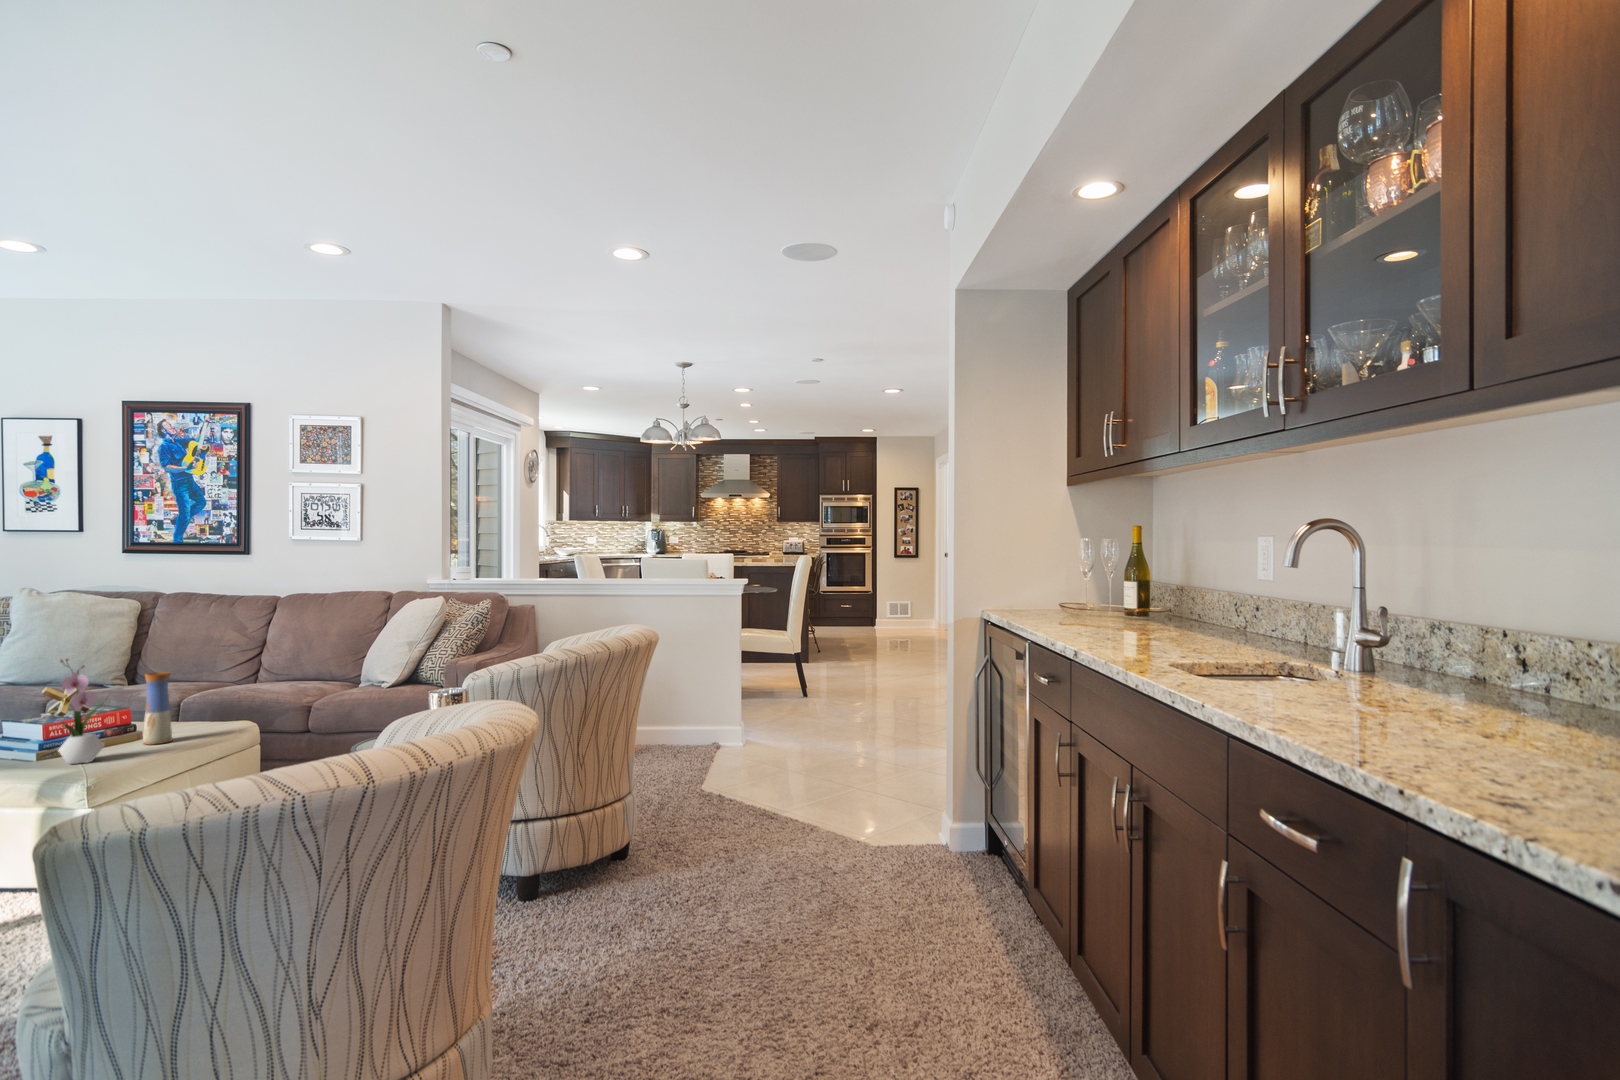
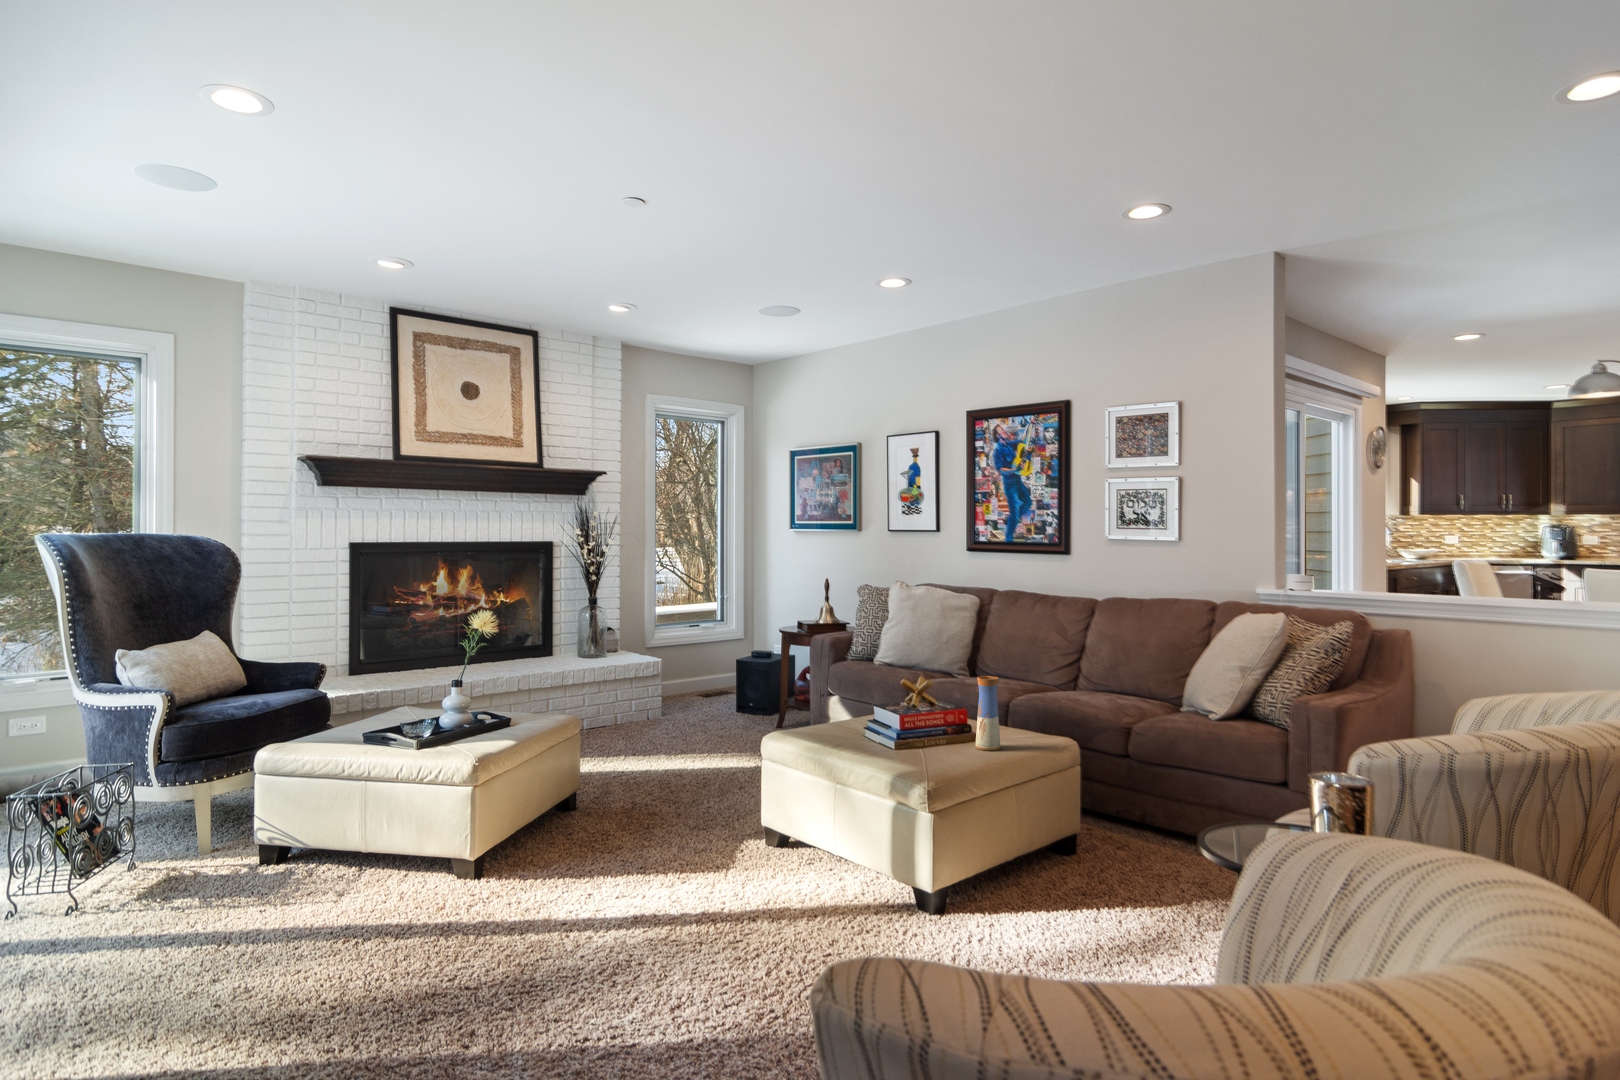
flower arrangement: present [58,659,104,764] -> none [907,657,943,762]

